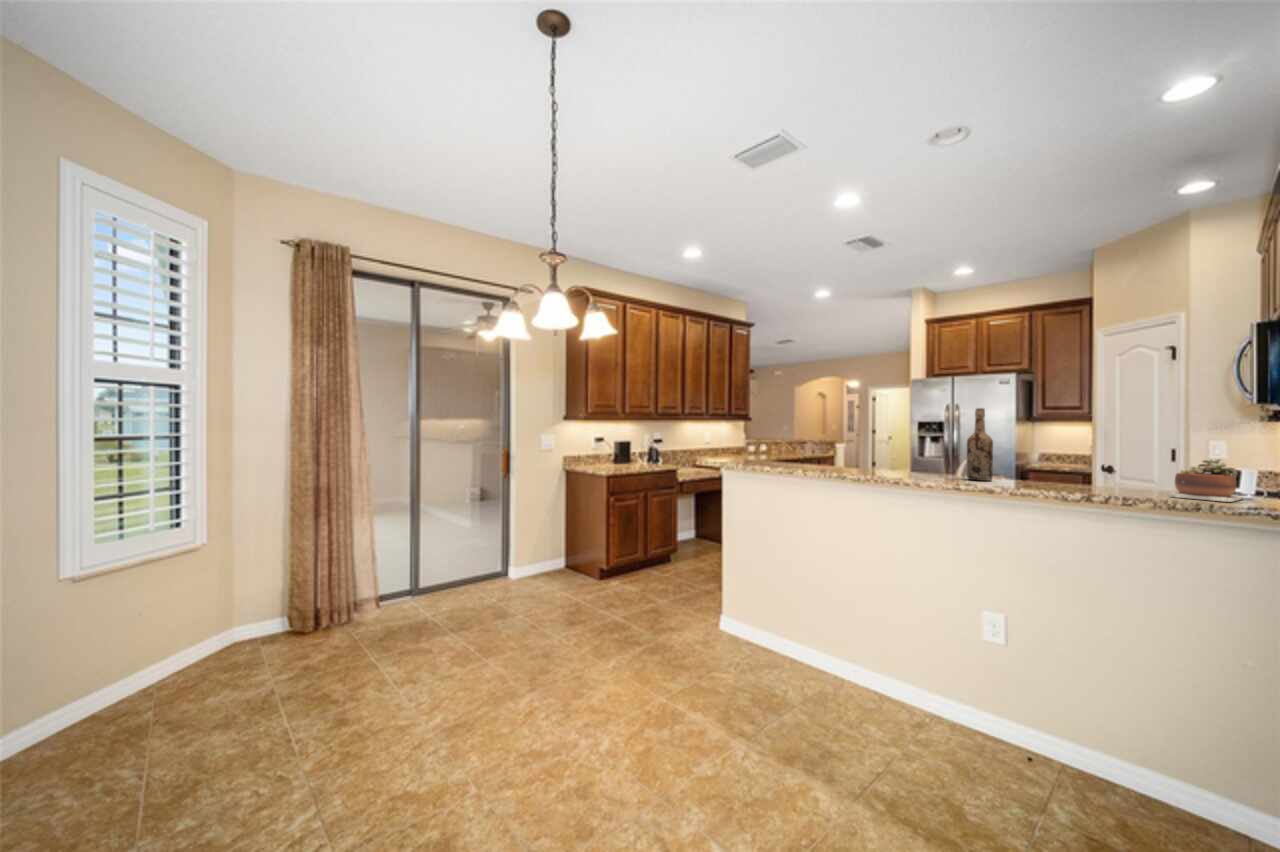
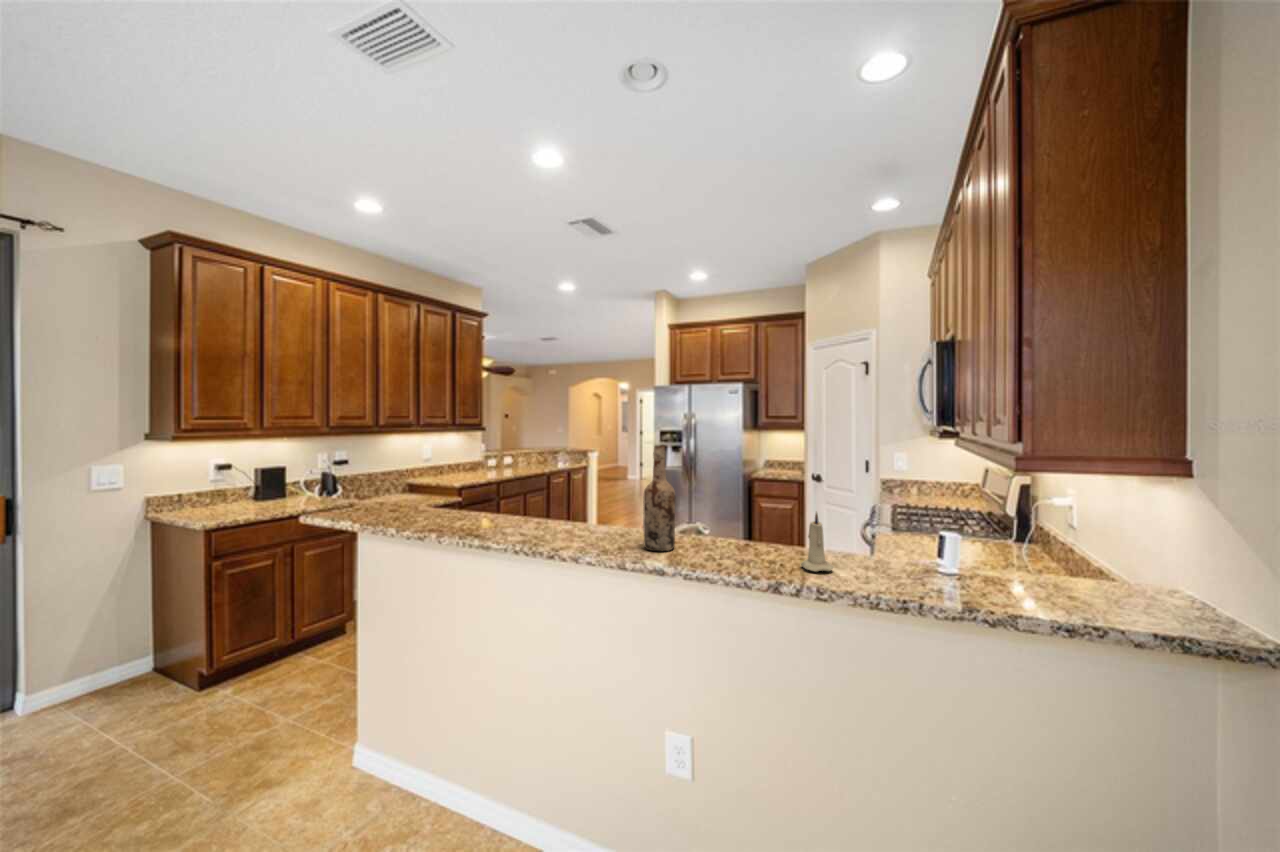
candle: none [1106,450,1136,492] -> present [801,512,833,571]
succulent plant: present [1167,459,1243,502] -> none [868,525,948,595]

